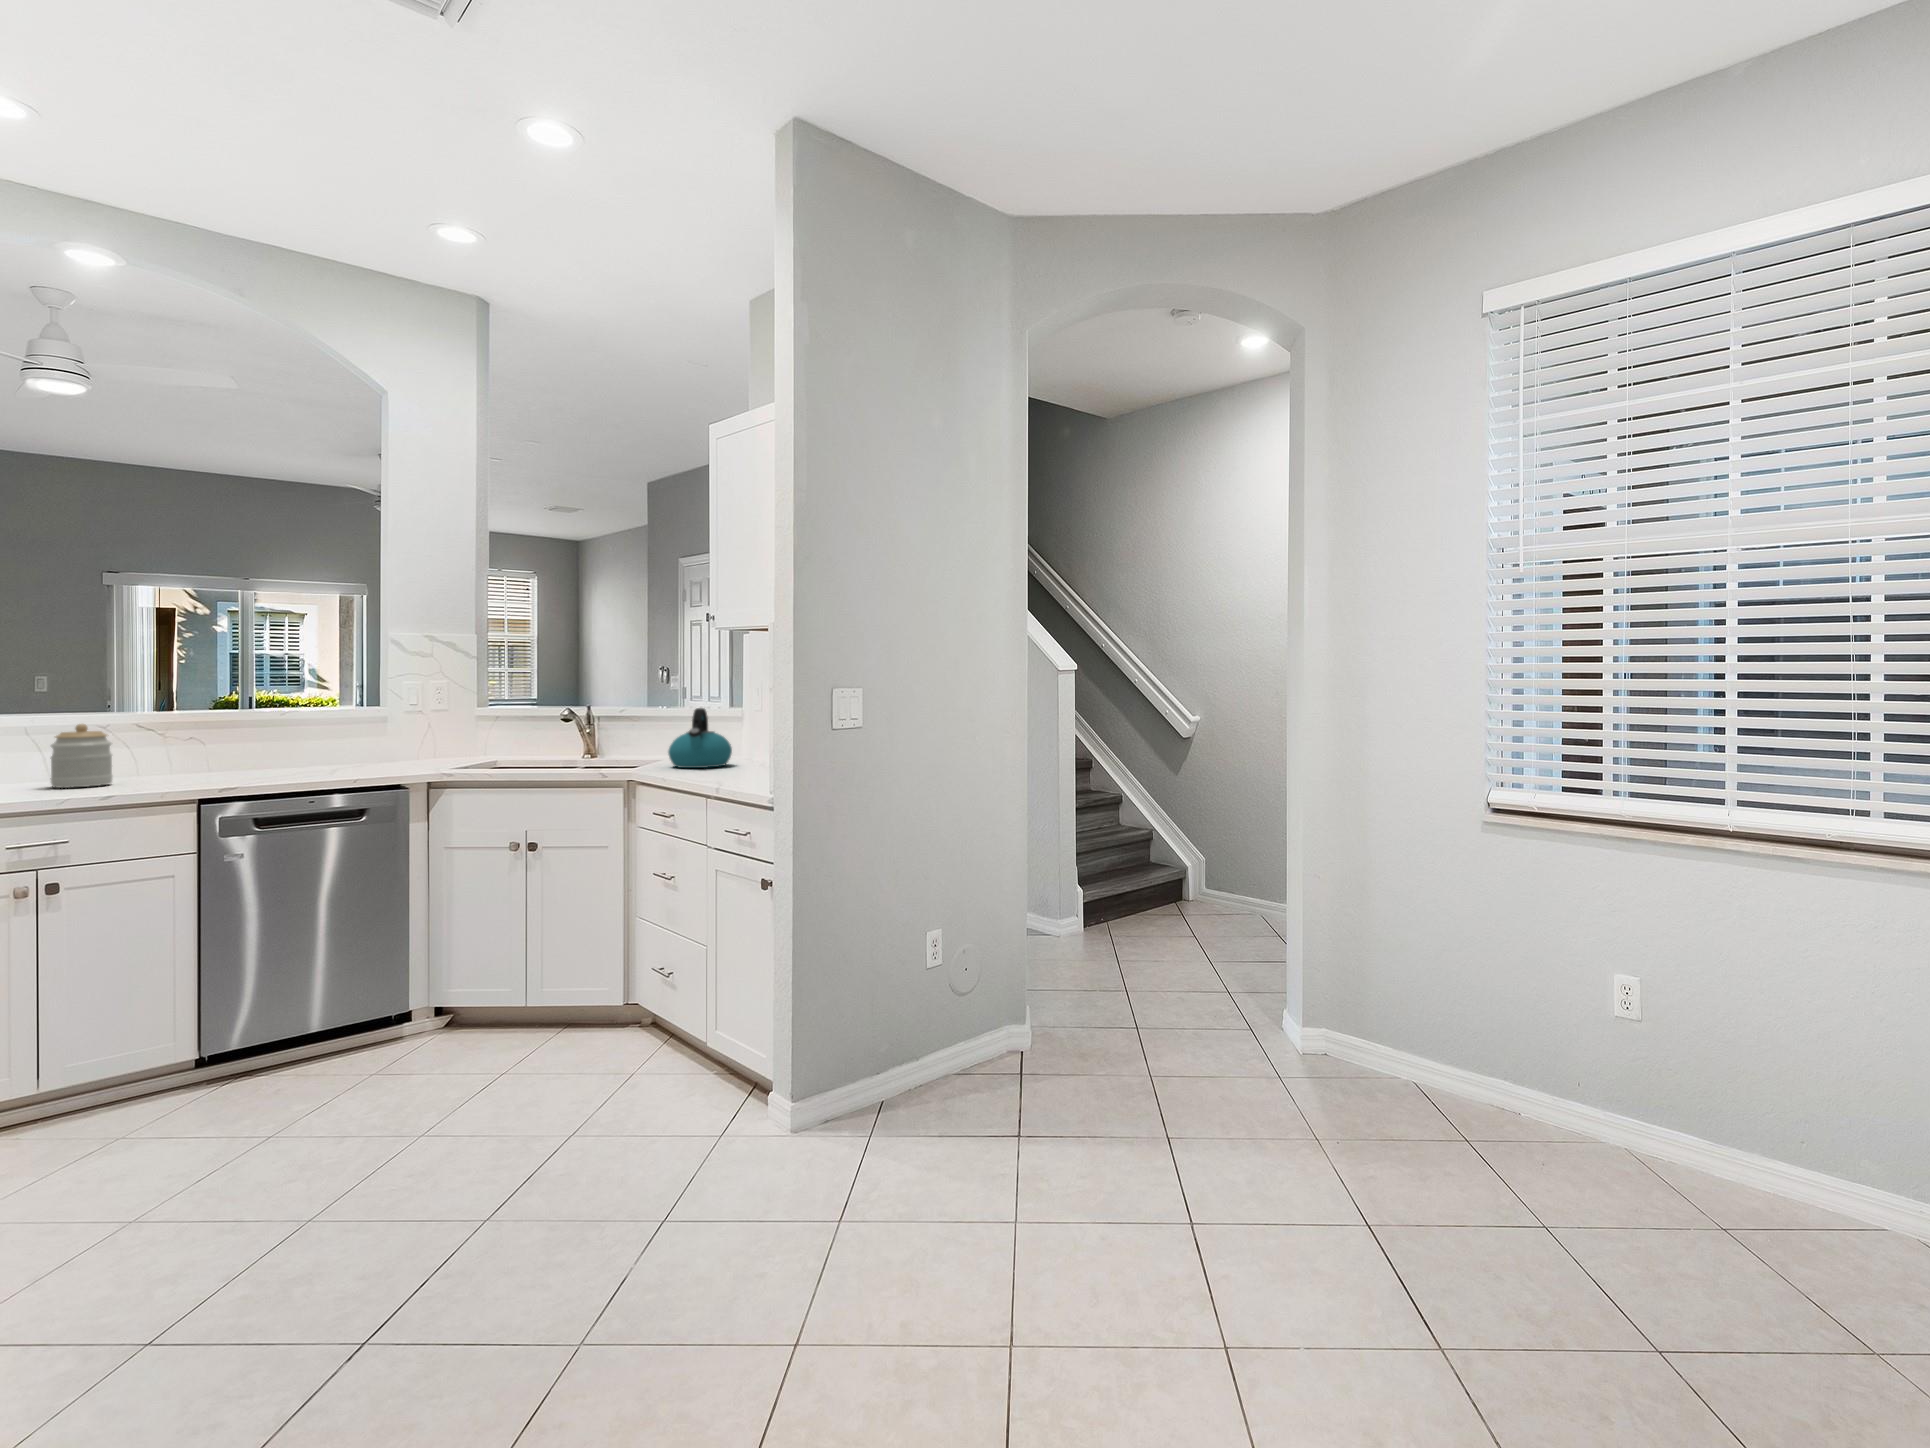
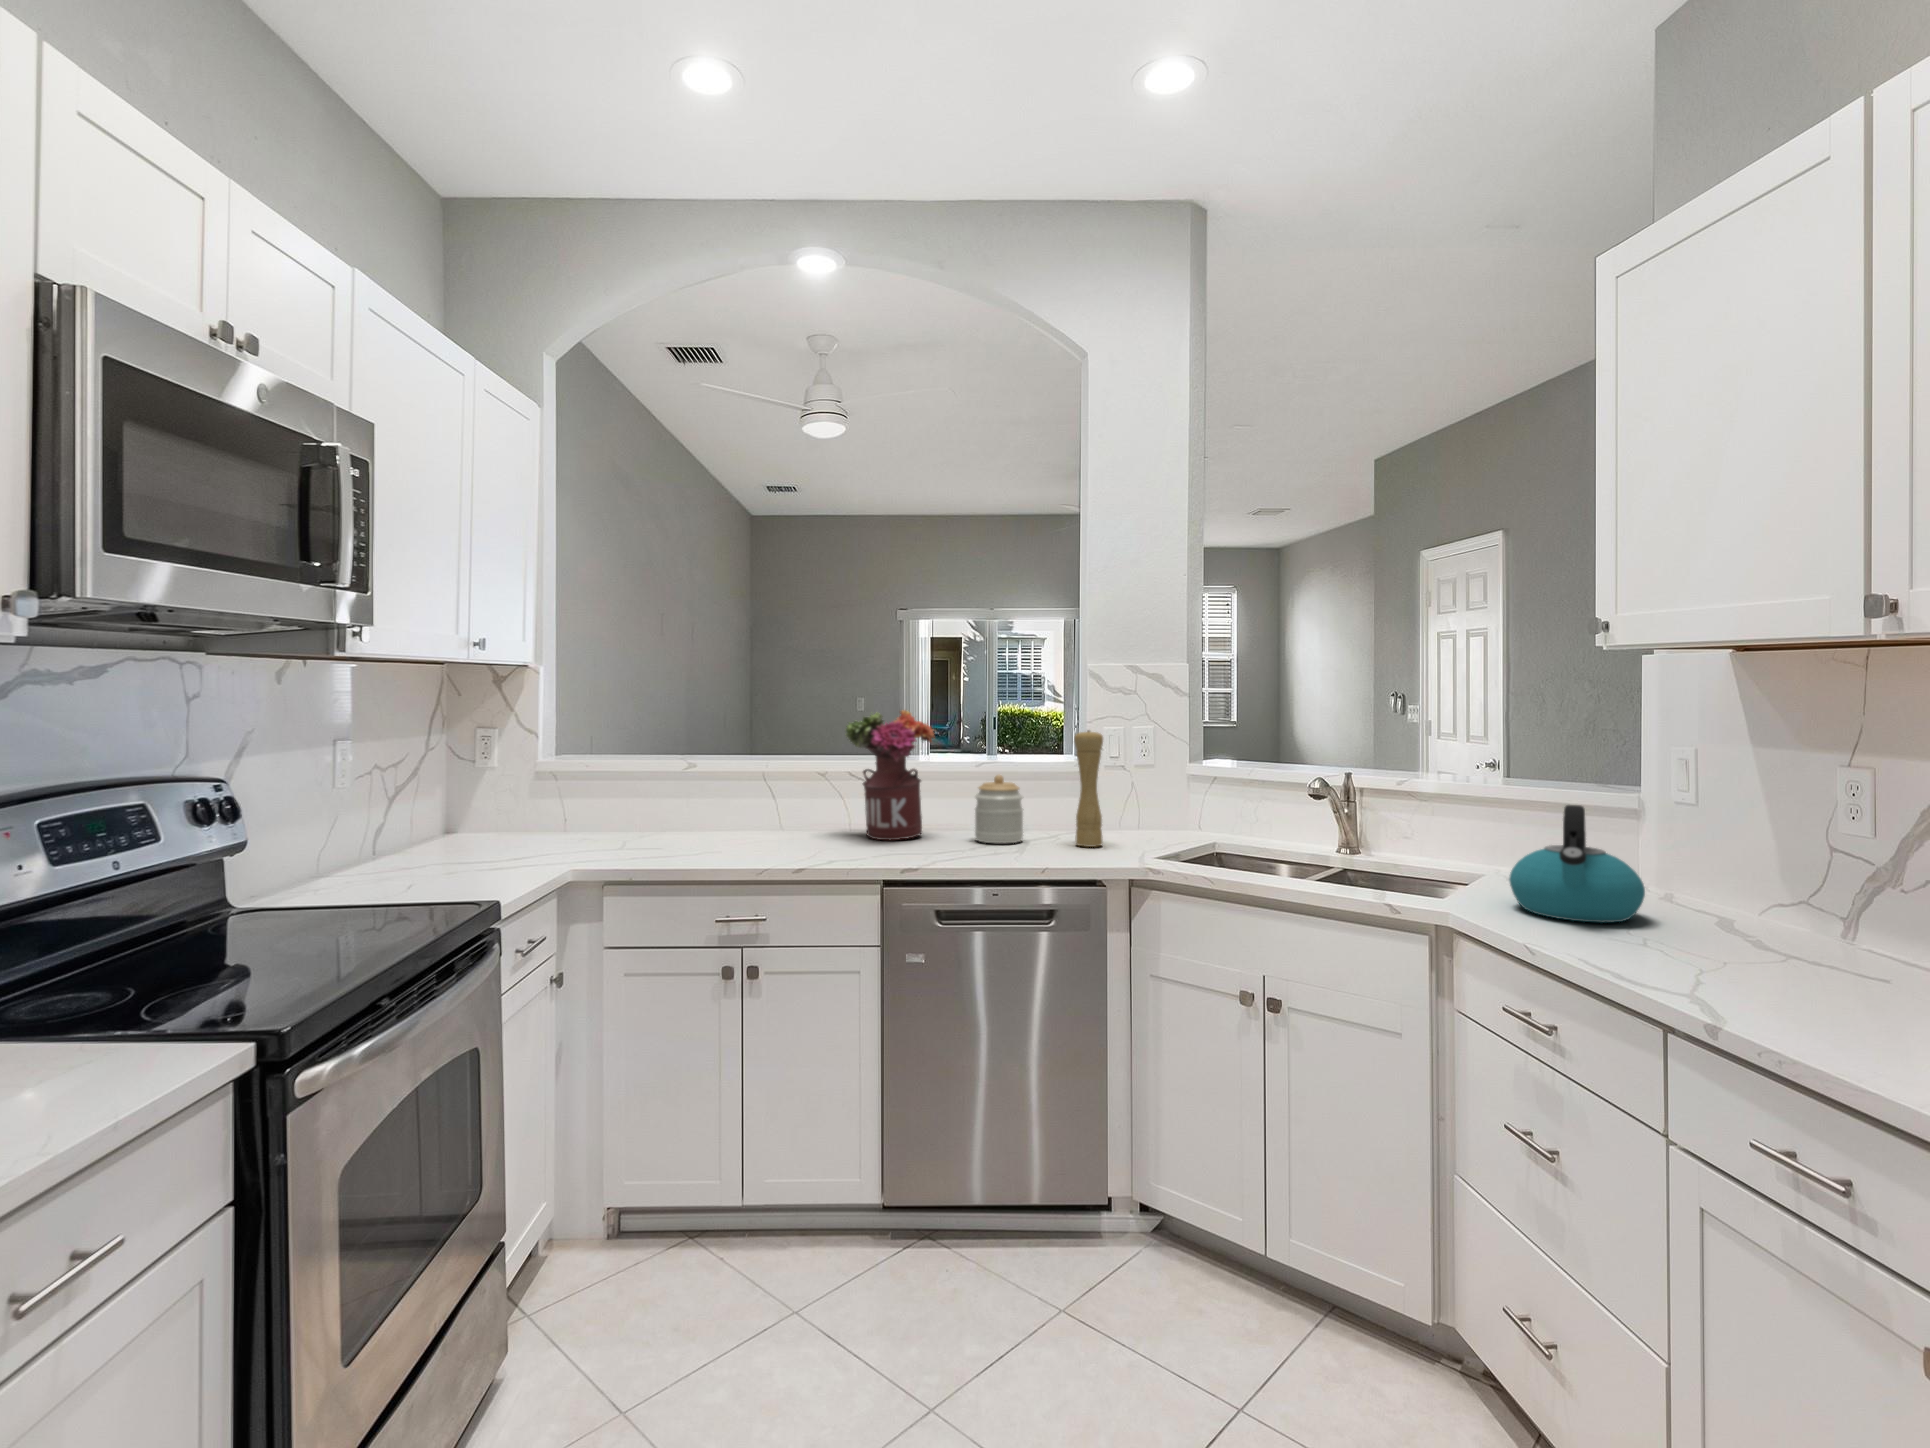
flower arrangement: none [135,664,239,775] -> present [846,710,935,840]
pepper mill: none [376,678,401,766] -> present [1074,730,1103,847]
jar: present [50,724,112,788] -> present [975,775,1023,843]

